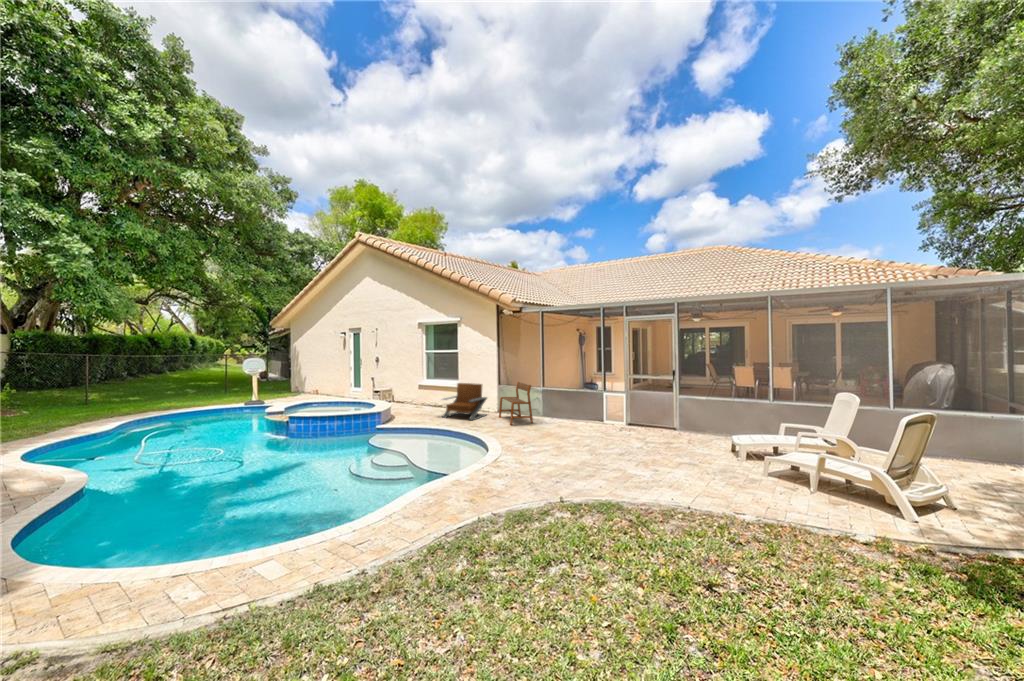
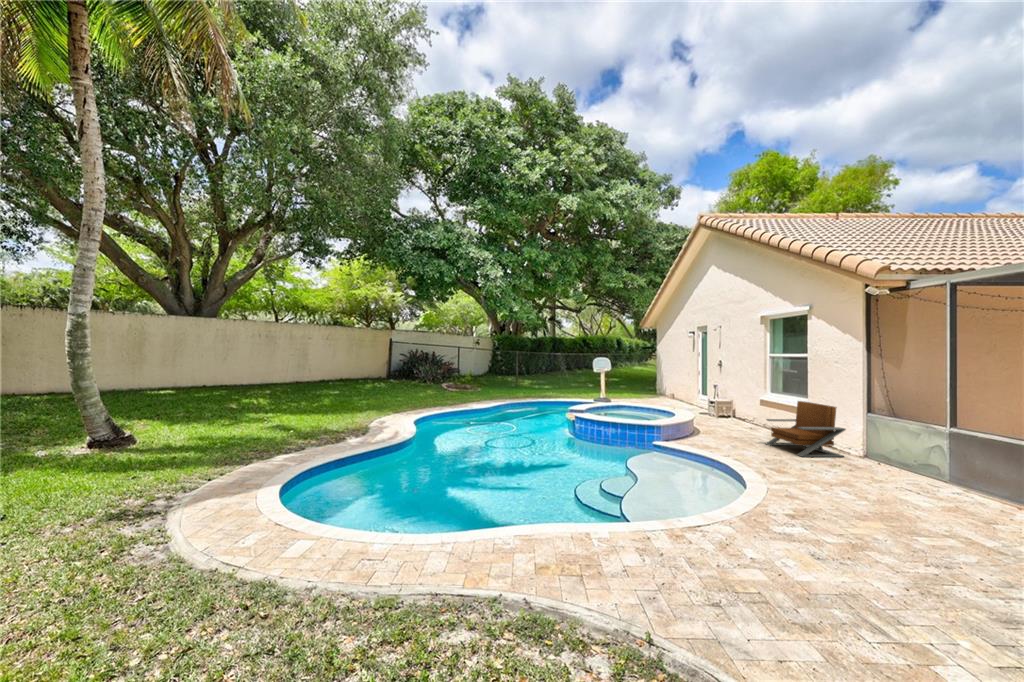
bench: present [499,382,533,425] -> none [857,411,913,486]

